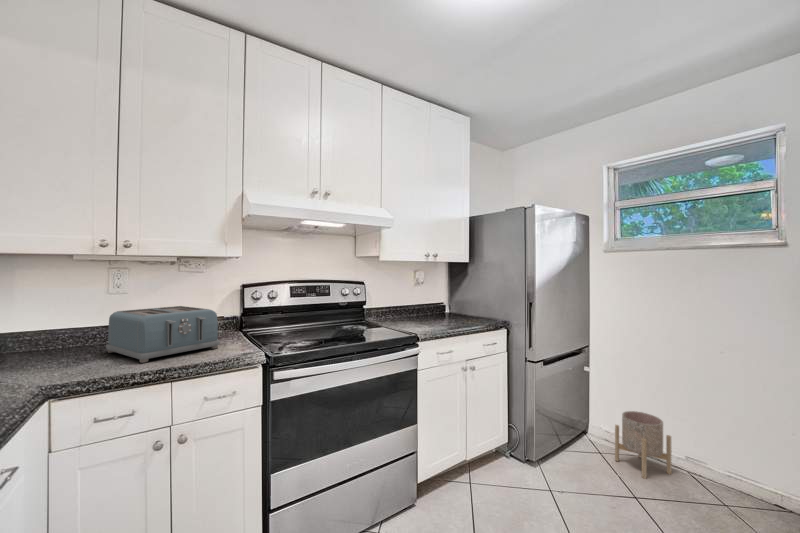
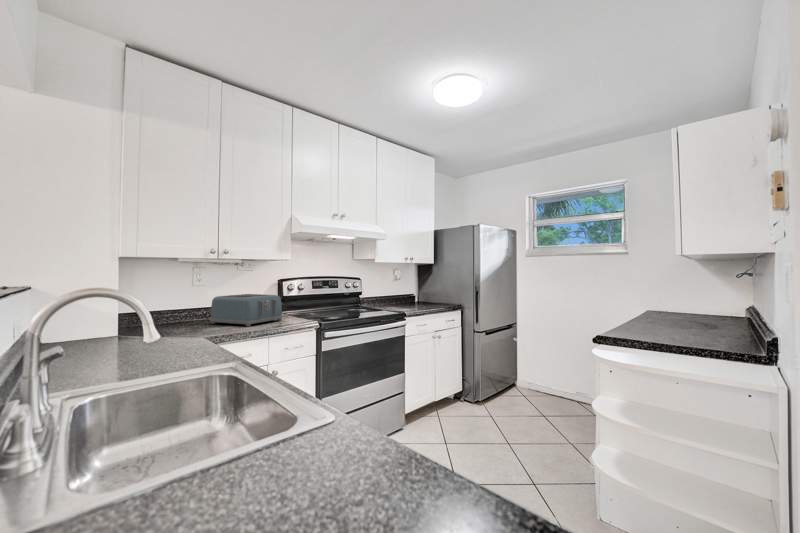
planter: present [615,411,671,479] -> none [533,365,566,406]

